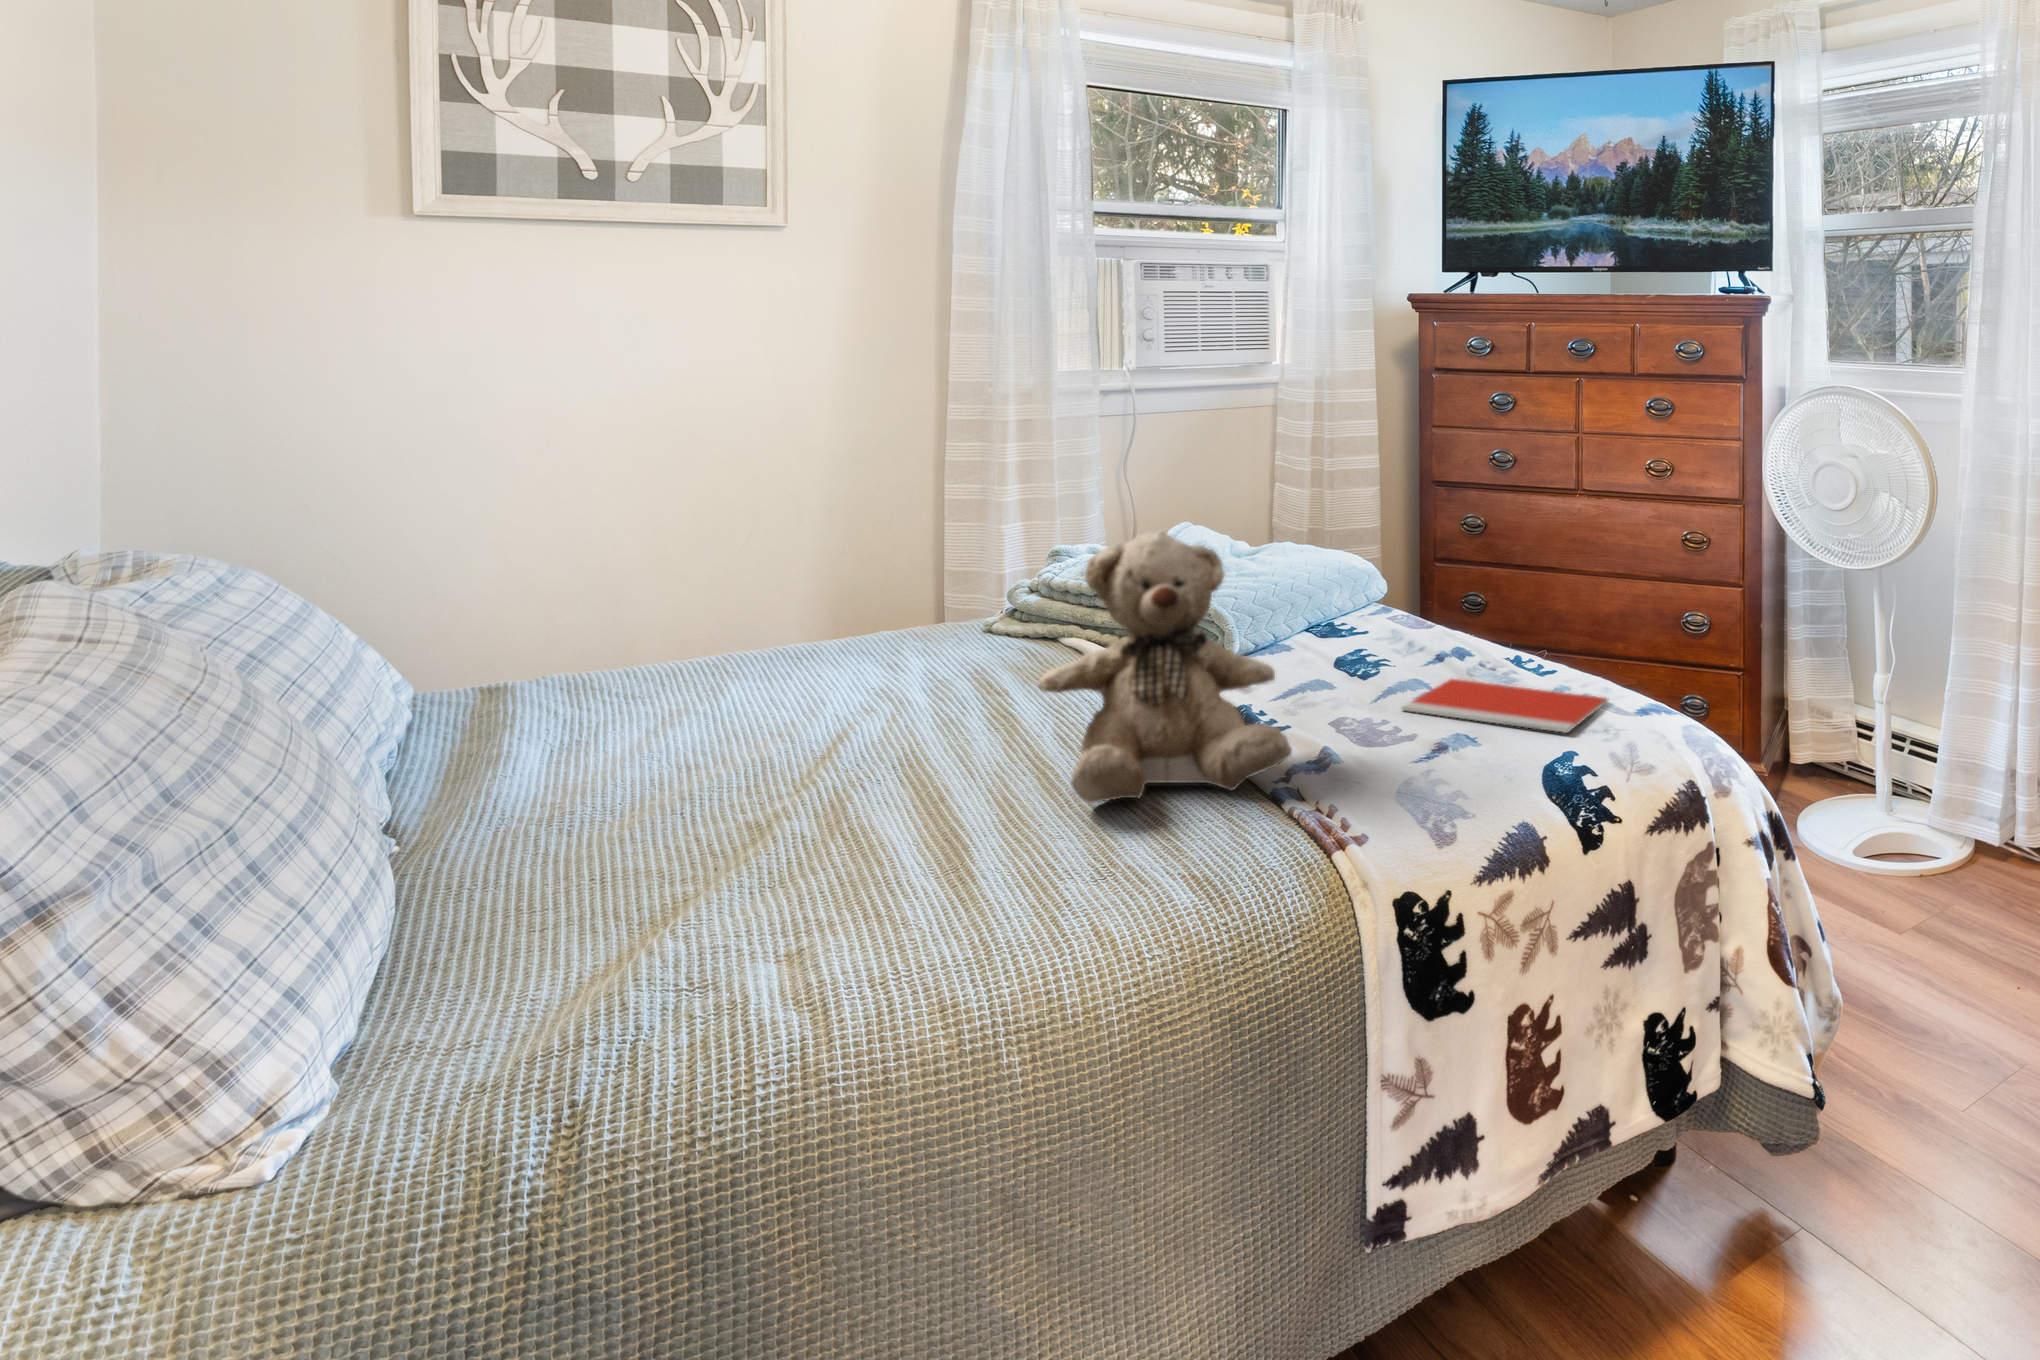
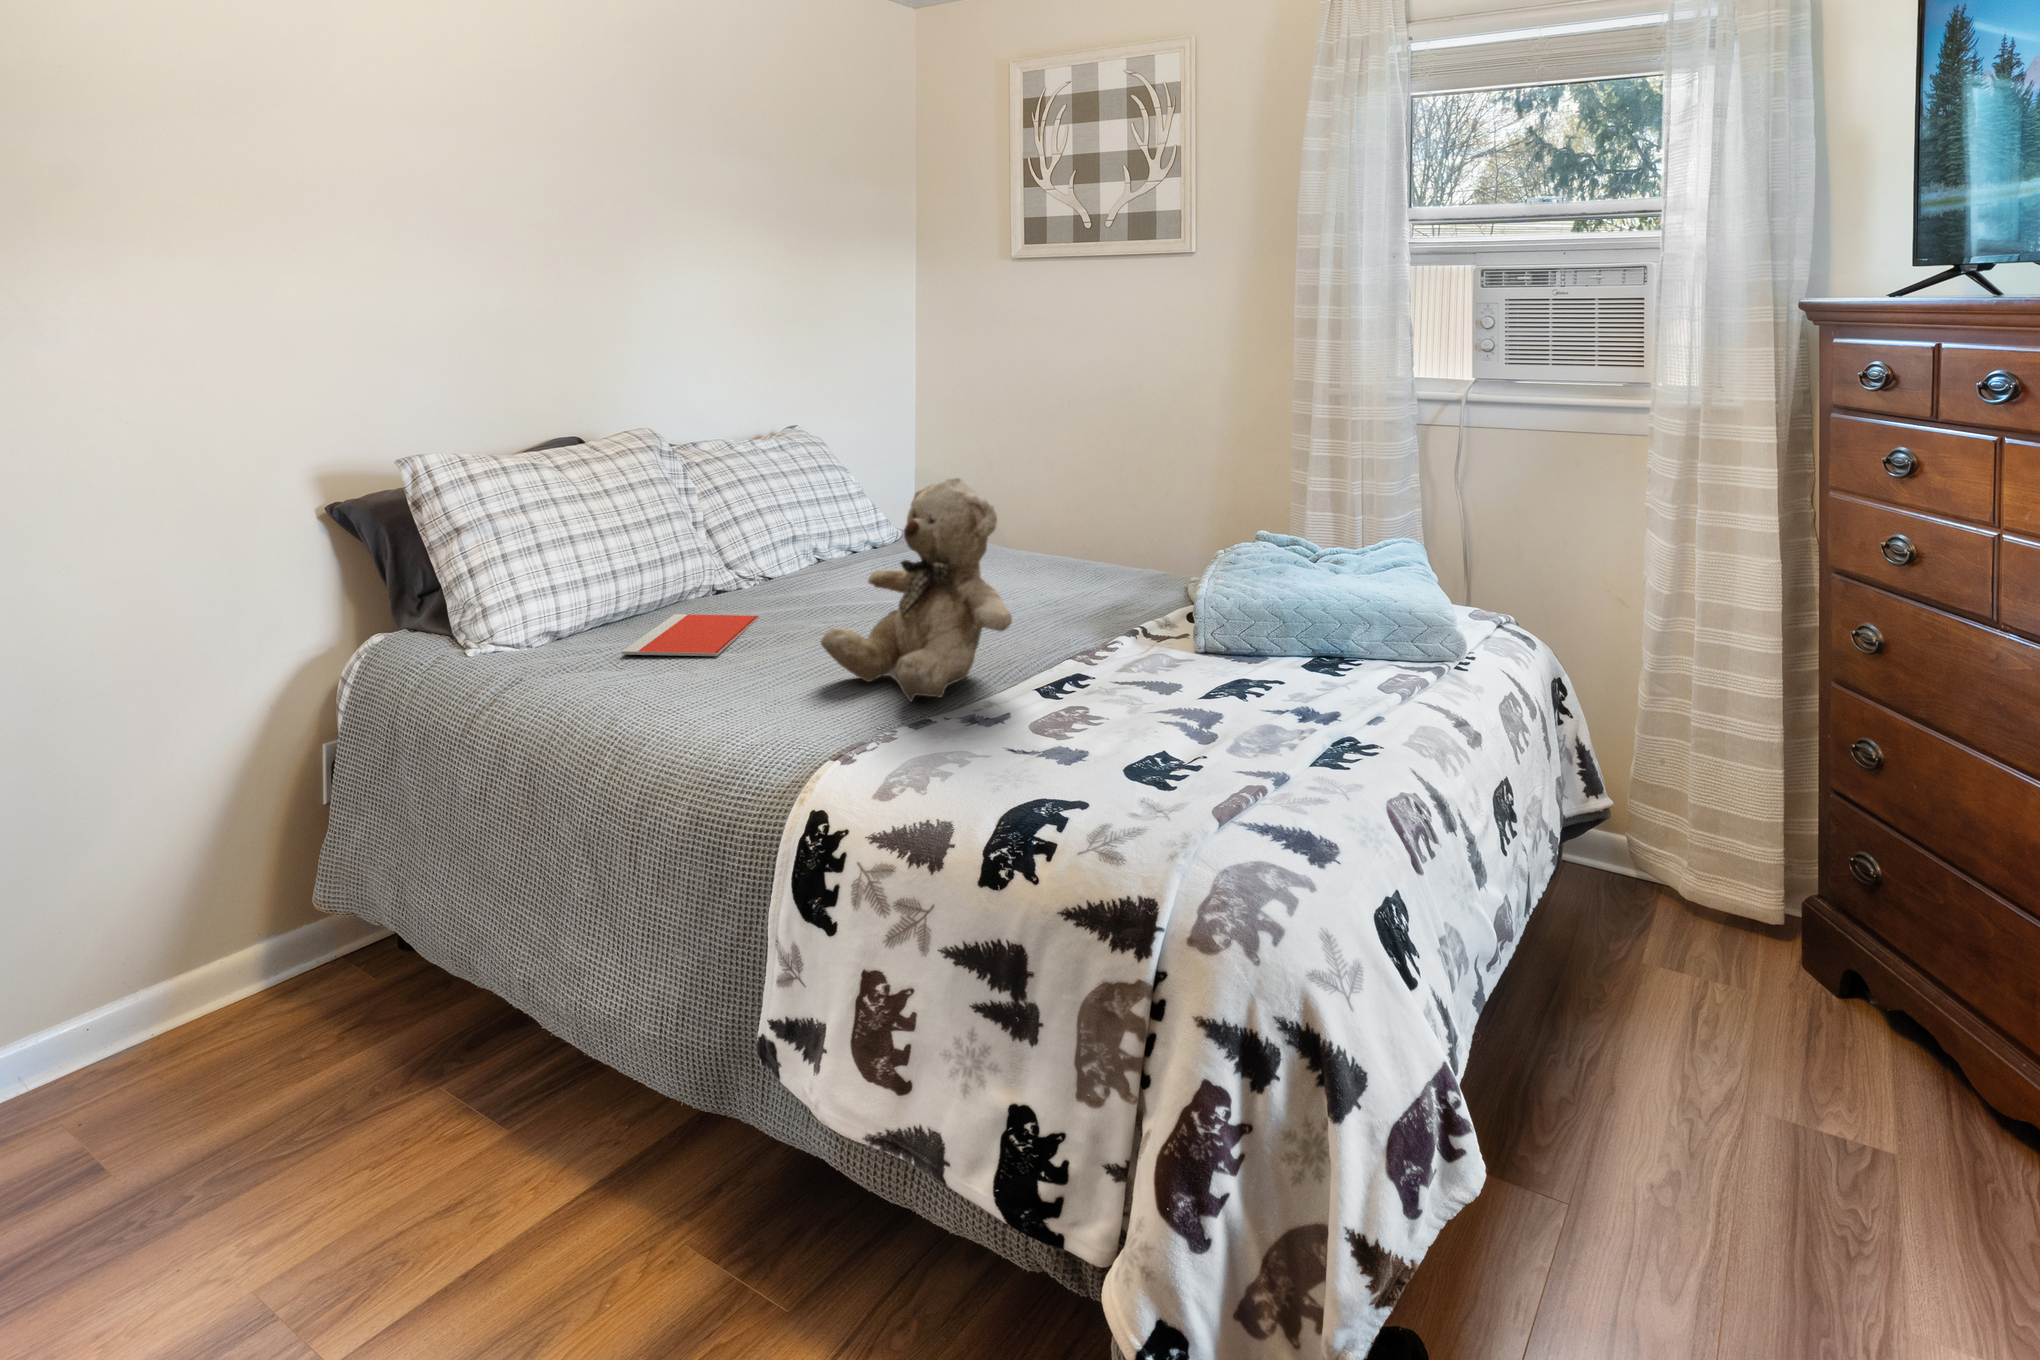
notebook: present [1402,679,1608,733] -> present [622,614,759,656]

